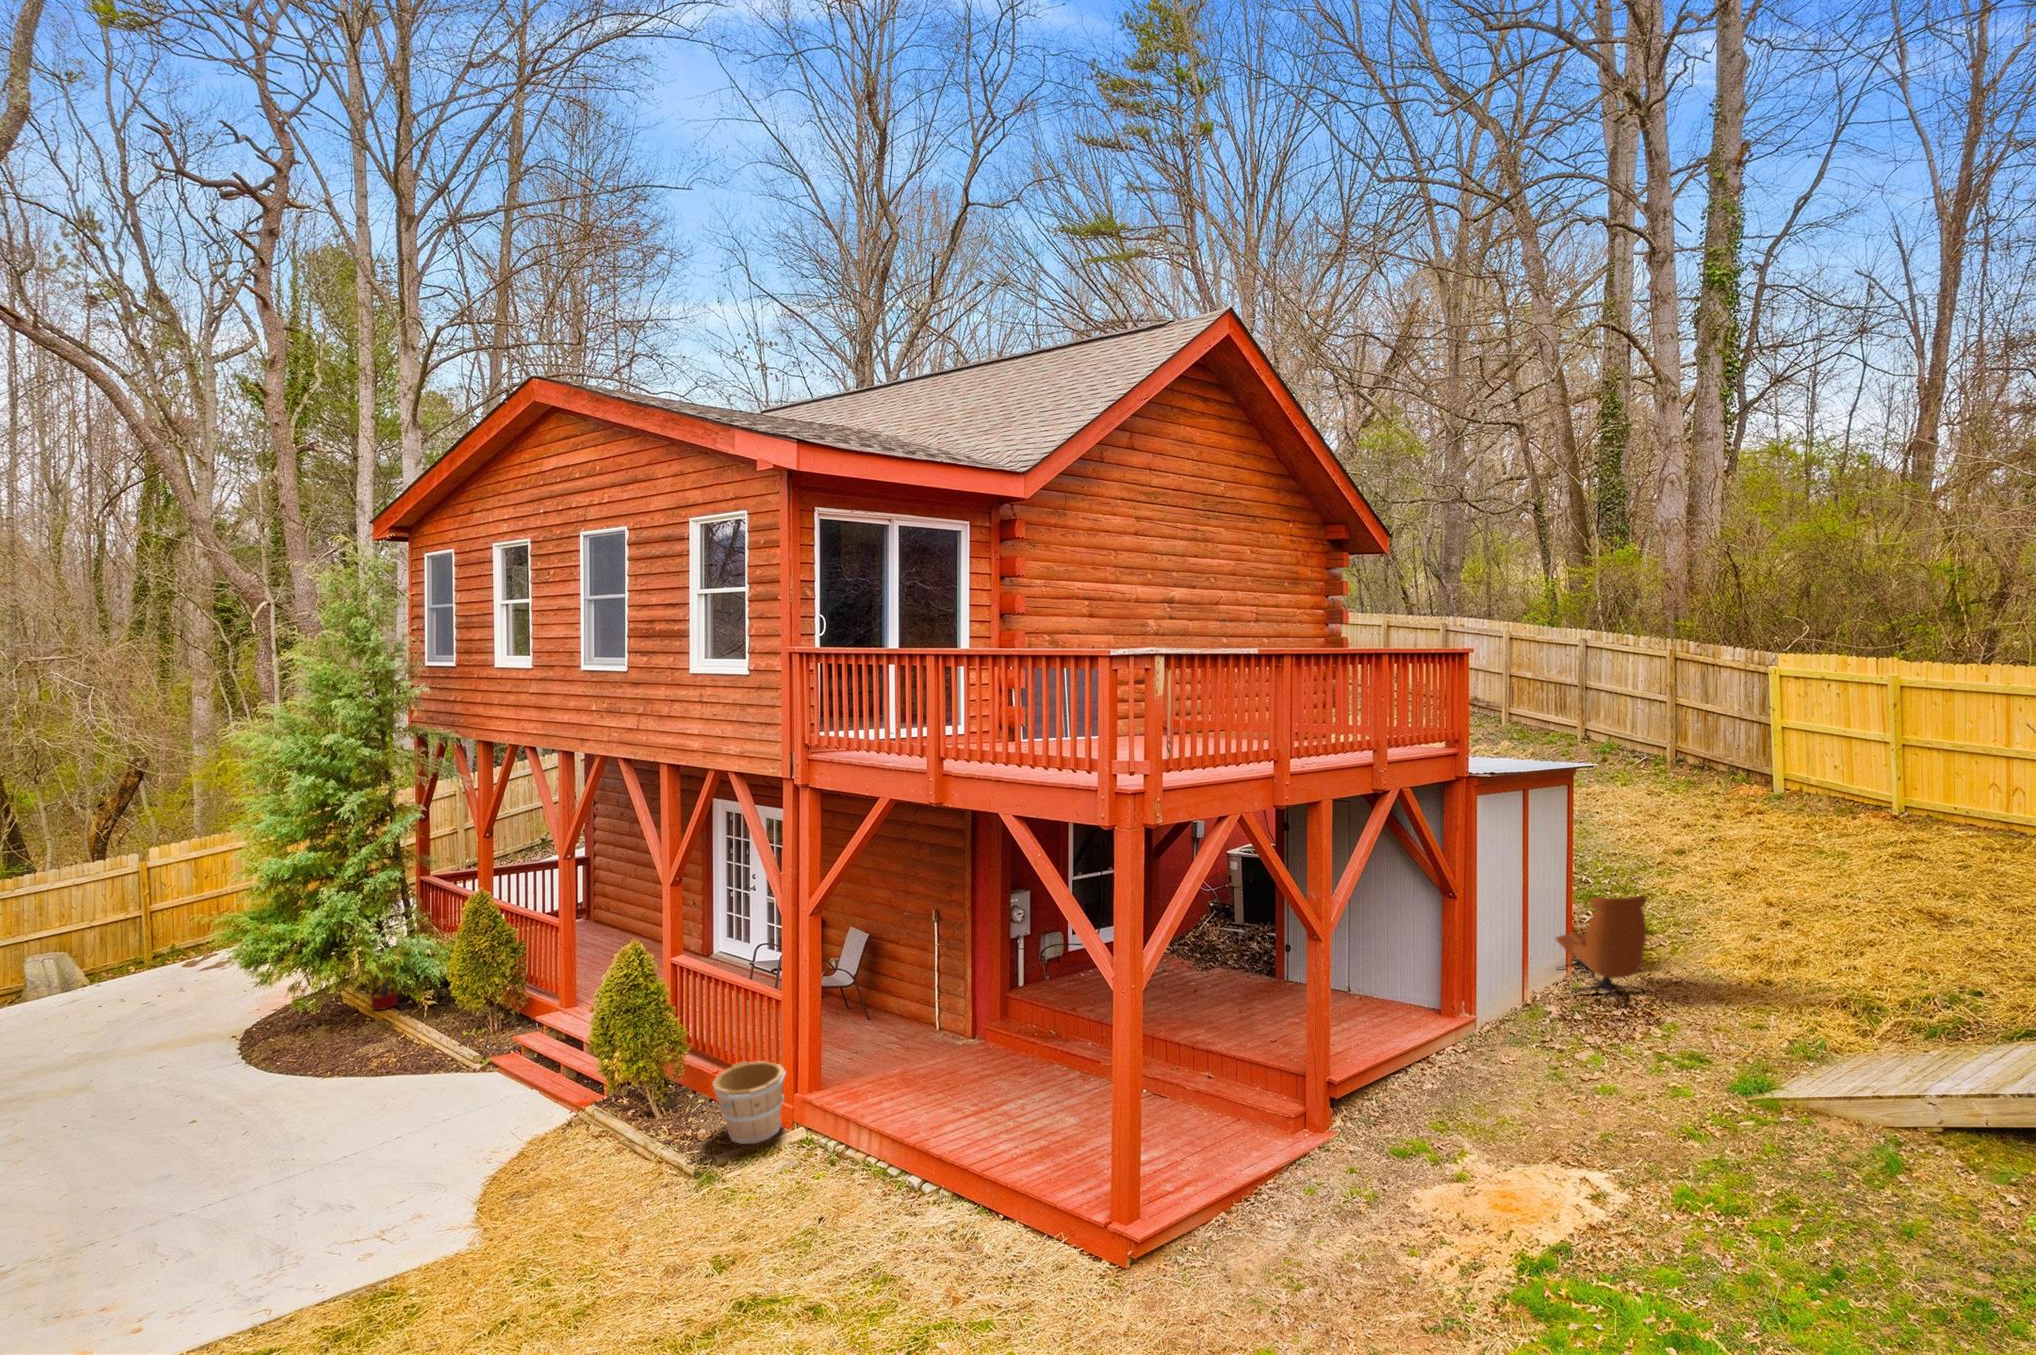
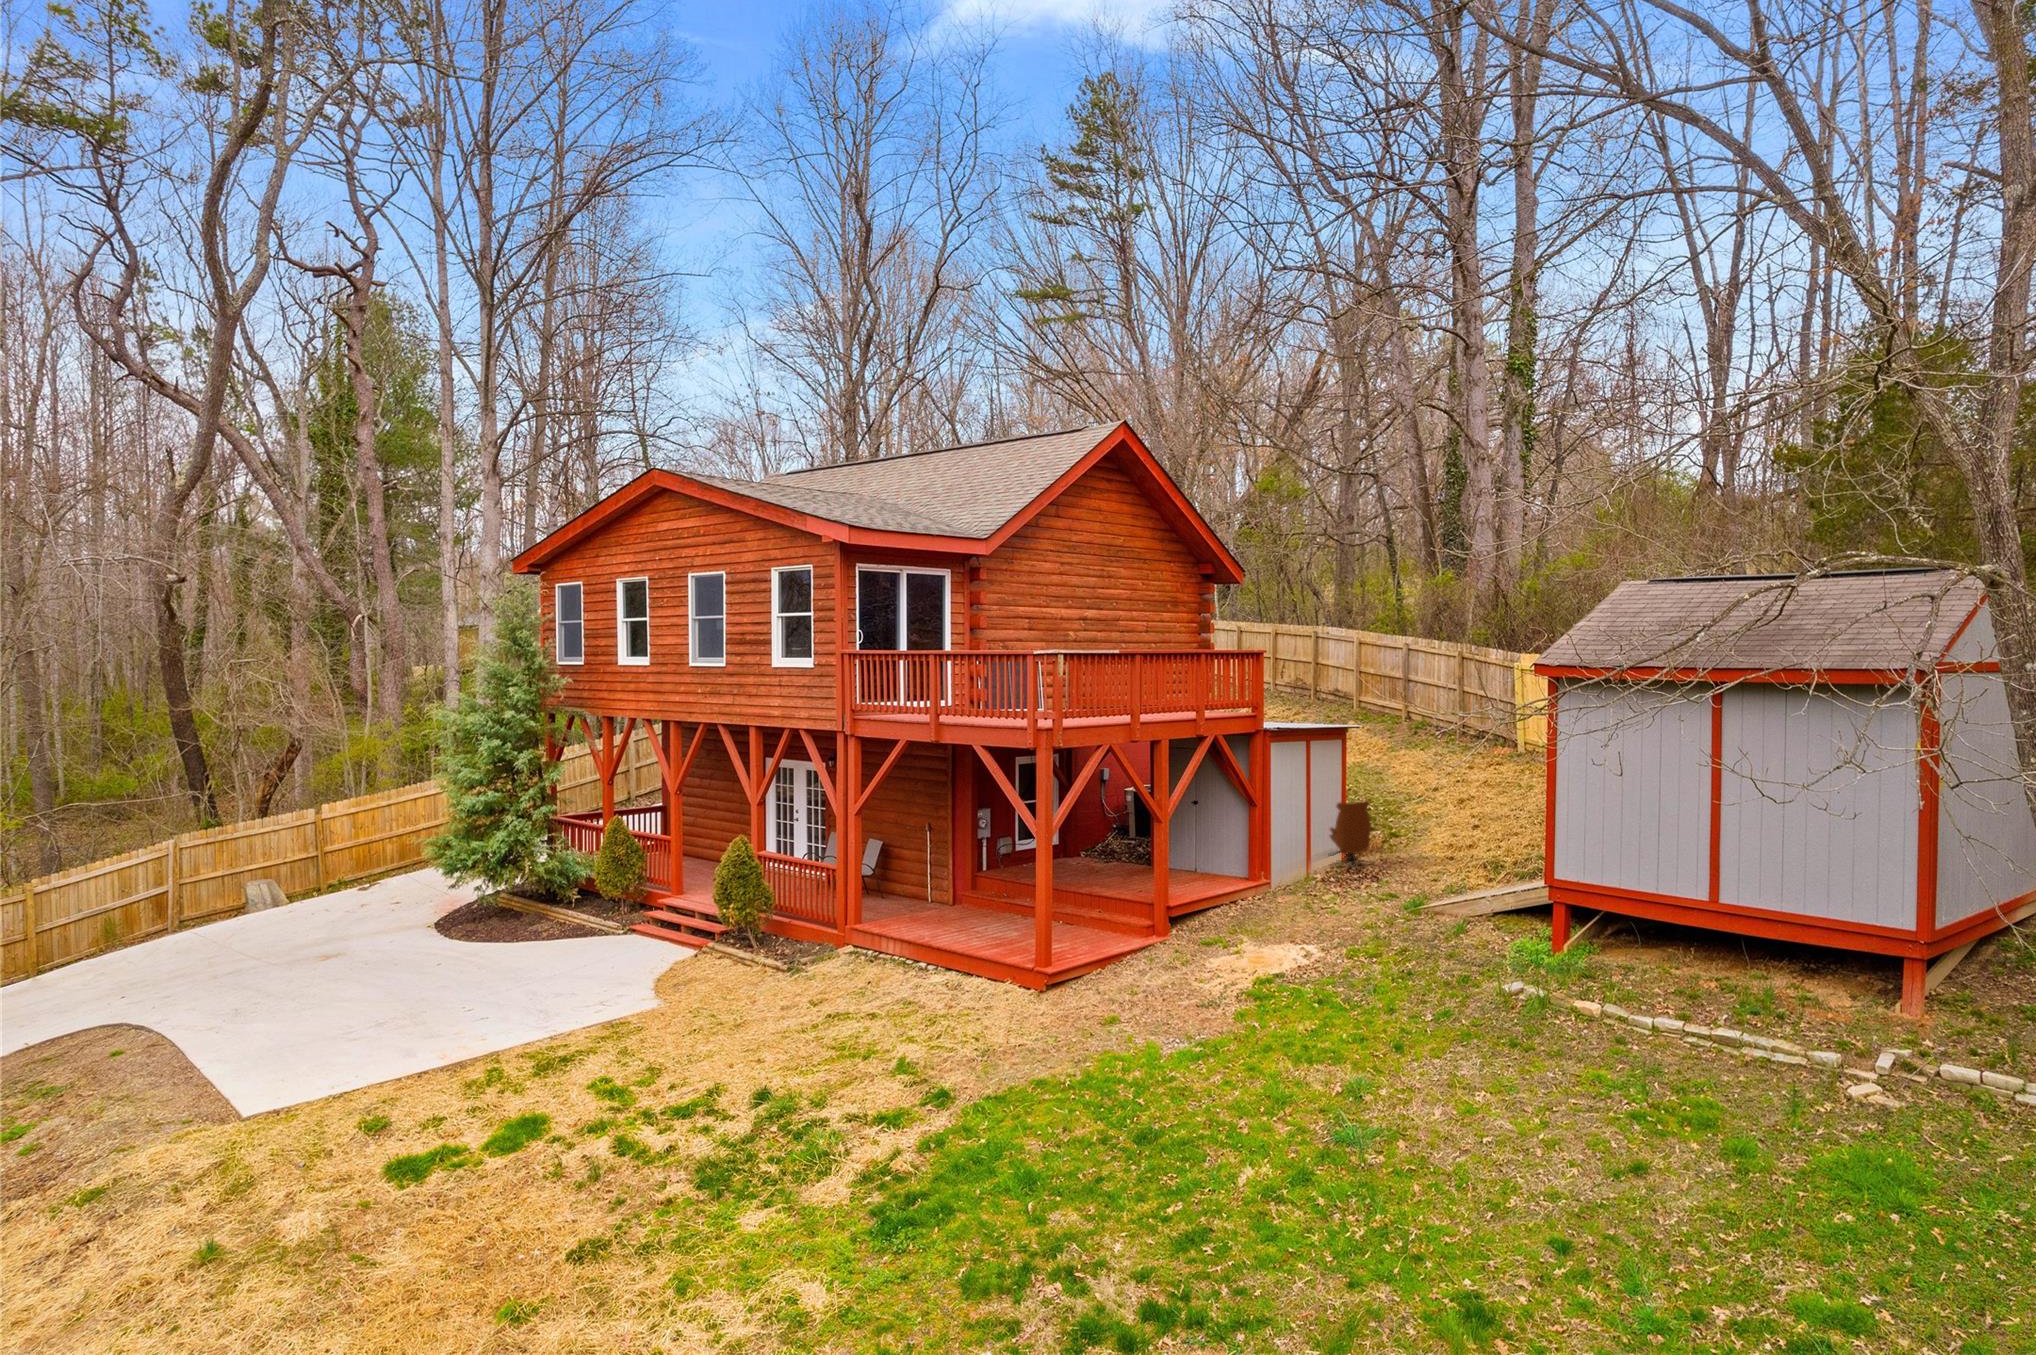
decorative plant: present [371,978,397,1010] -> none [524,865,543,908]
wooden bucket: present [712,1061,786,1144] -> none [794,910,839,957]

